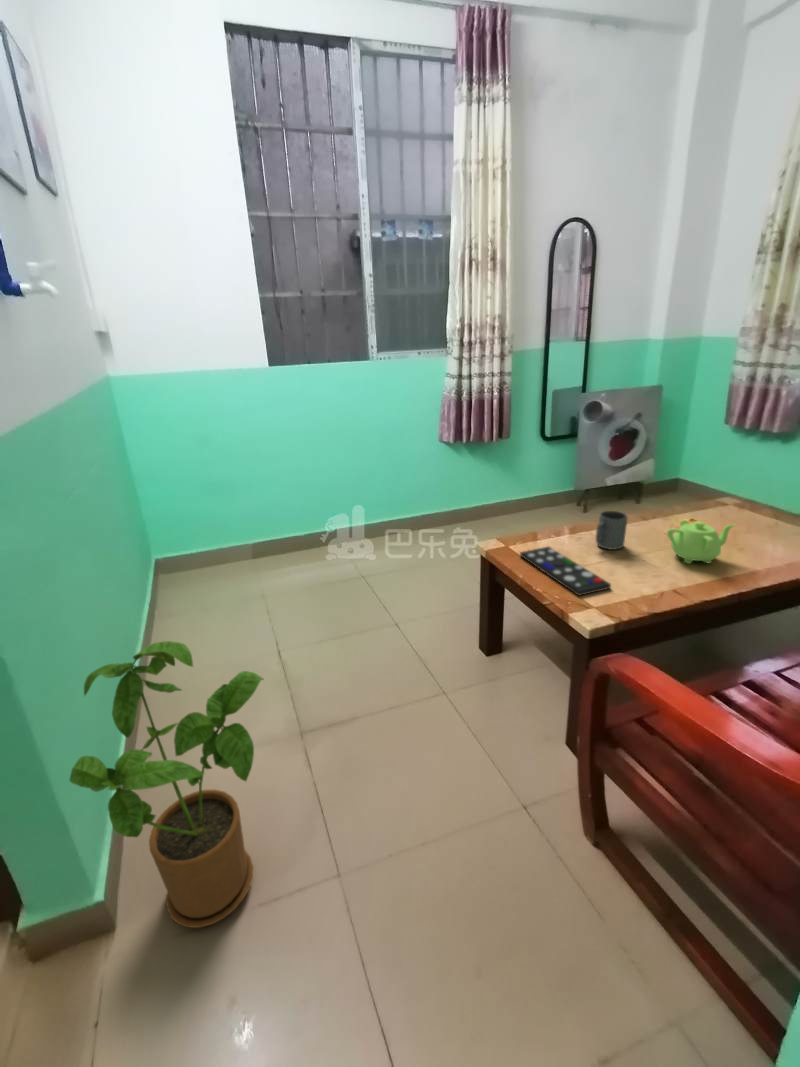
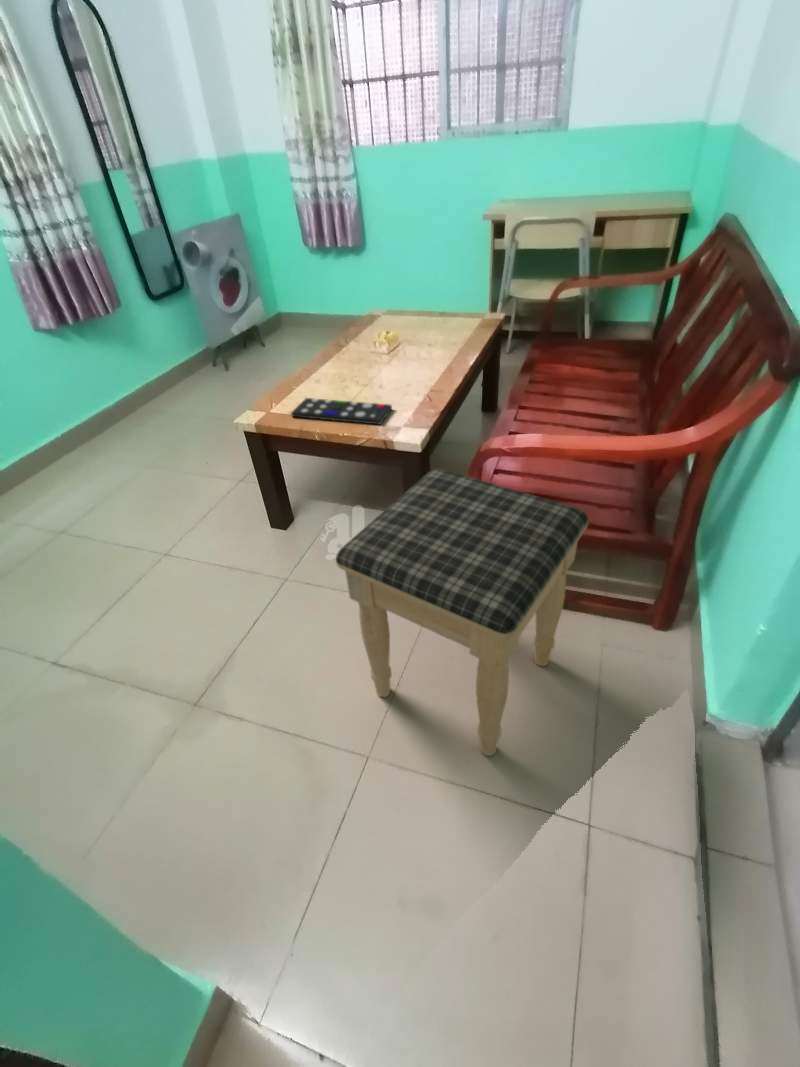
mug: present [596,511,627,550] -> none [330,343,358,382]
teapot: present [667,520,735,564] -> none [386,325,429,370]
house plant: present [70,641,263,928] -> none [63,632,334,911]
footstool: none [369,654,637,999] -> present [336,469,589,756]

